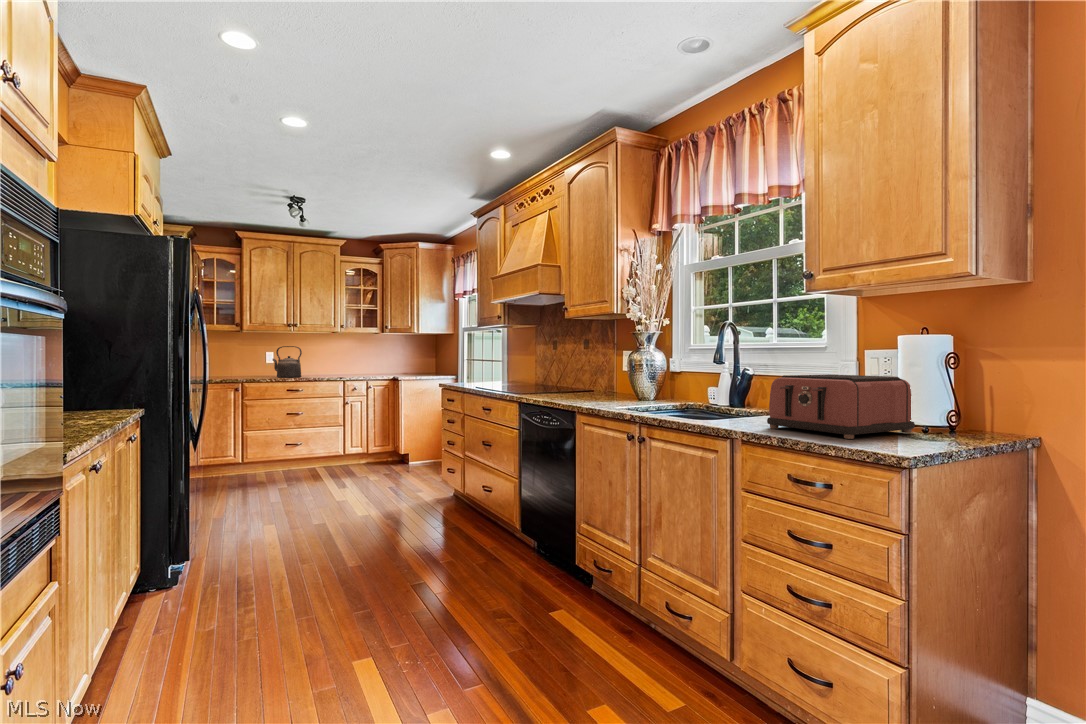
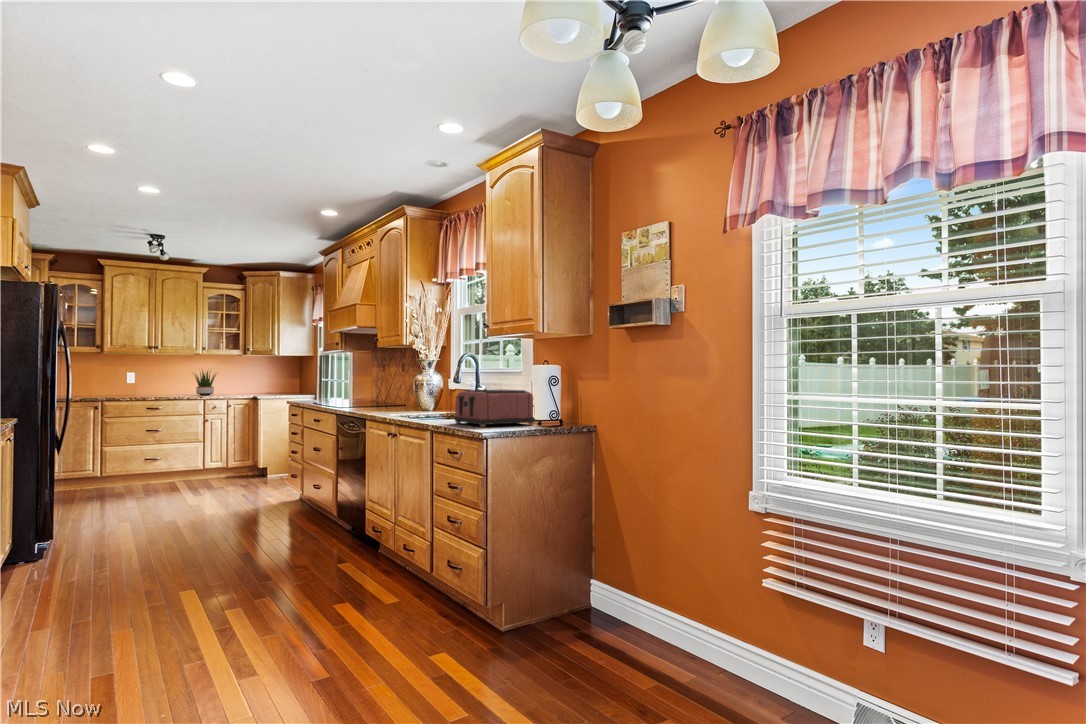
kettle: present [272,346,302,378] -> none [133,368,162,397]
potted plant: none [331,347,357,376] -> present [195,371,216,395]

